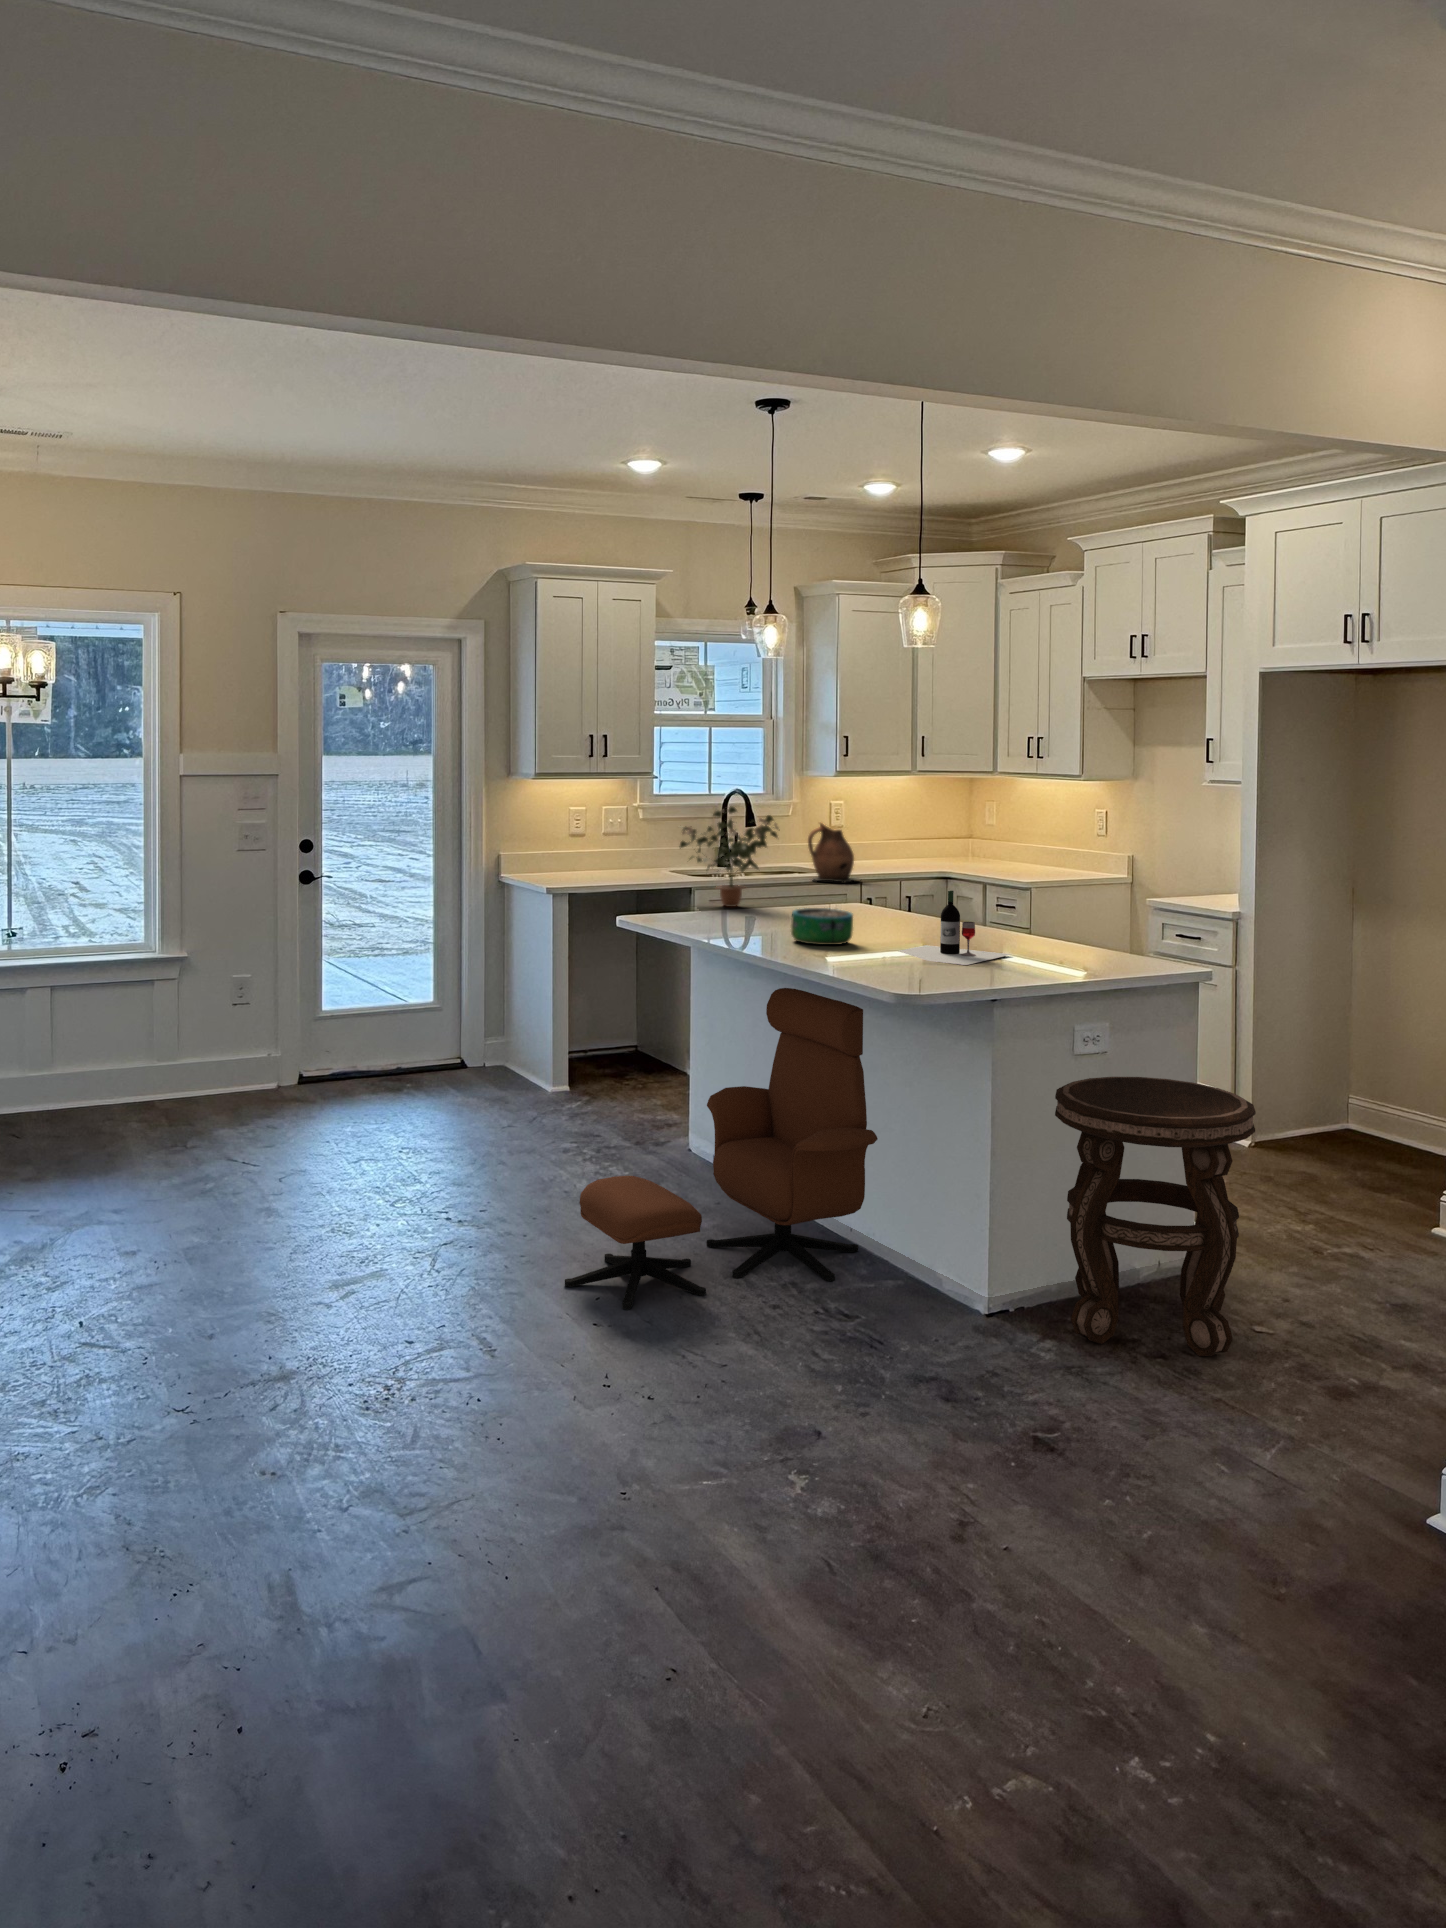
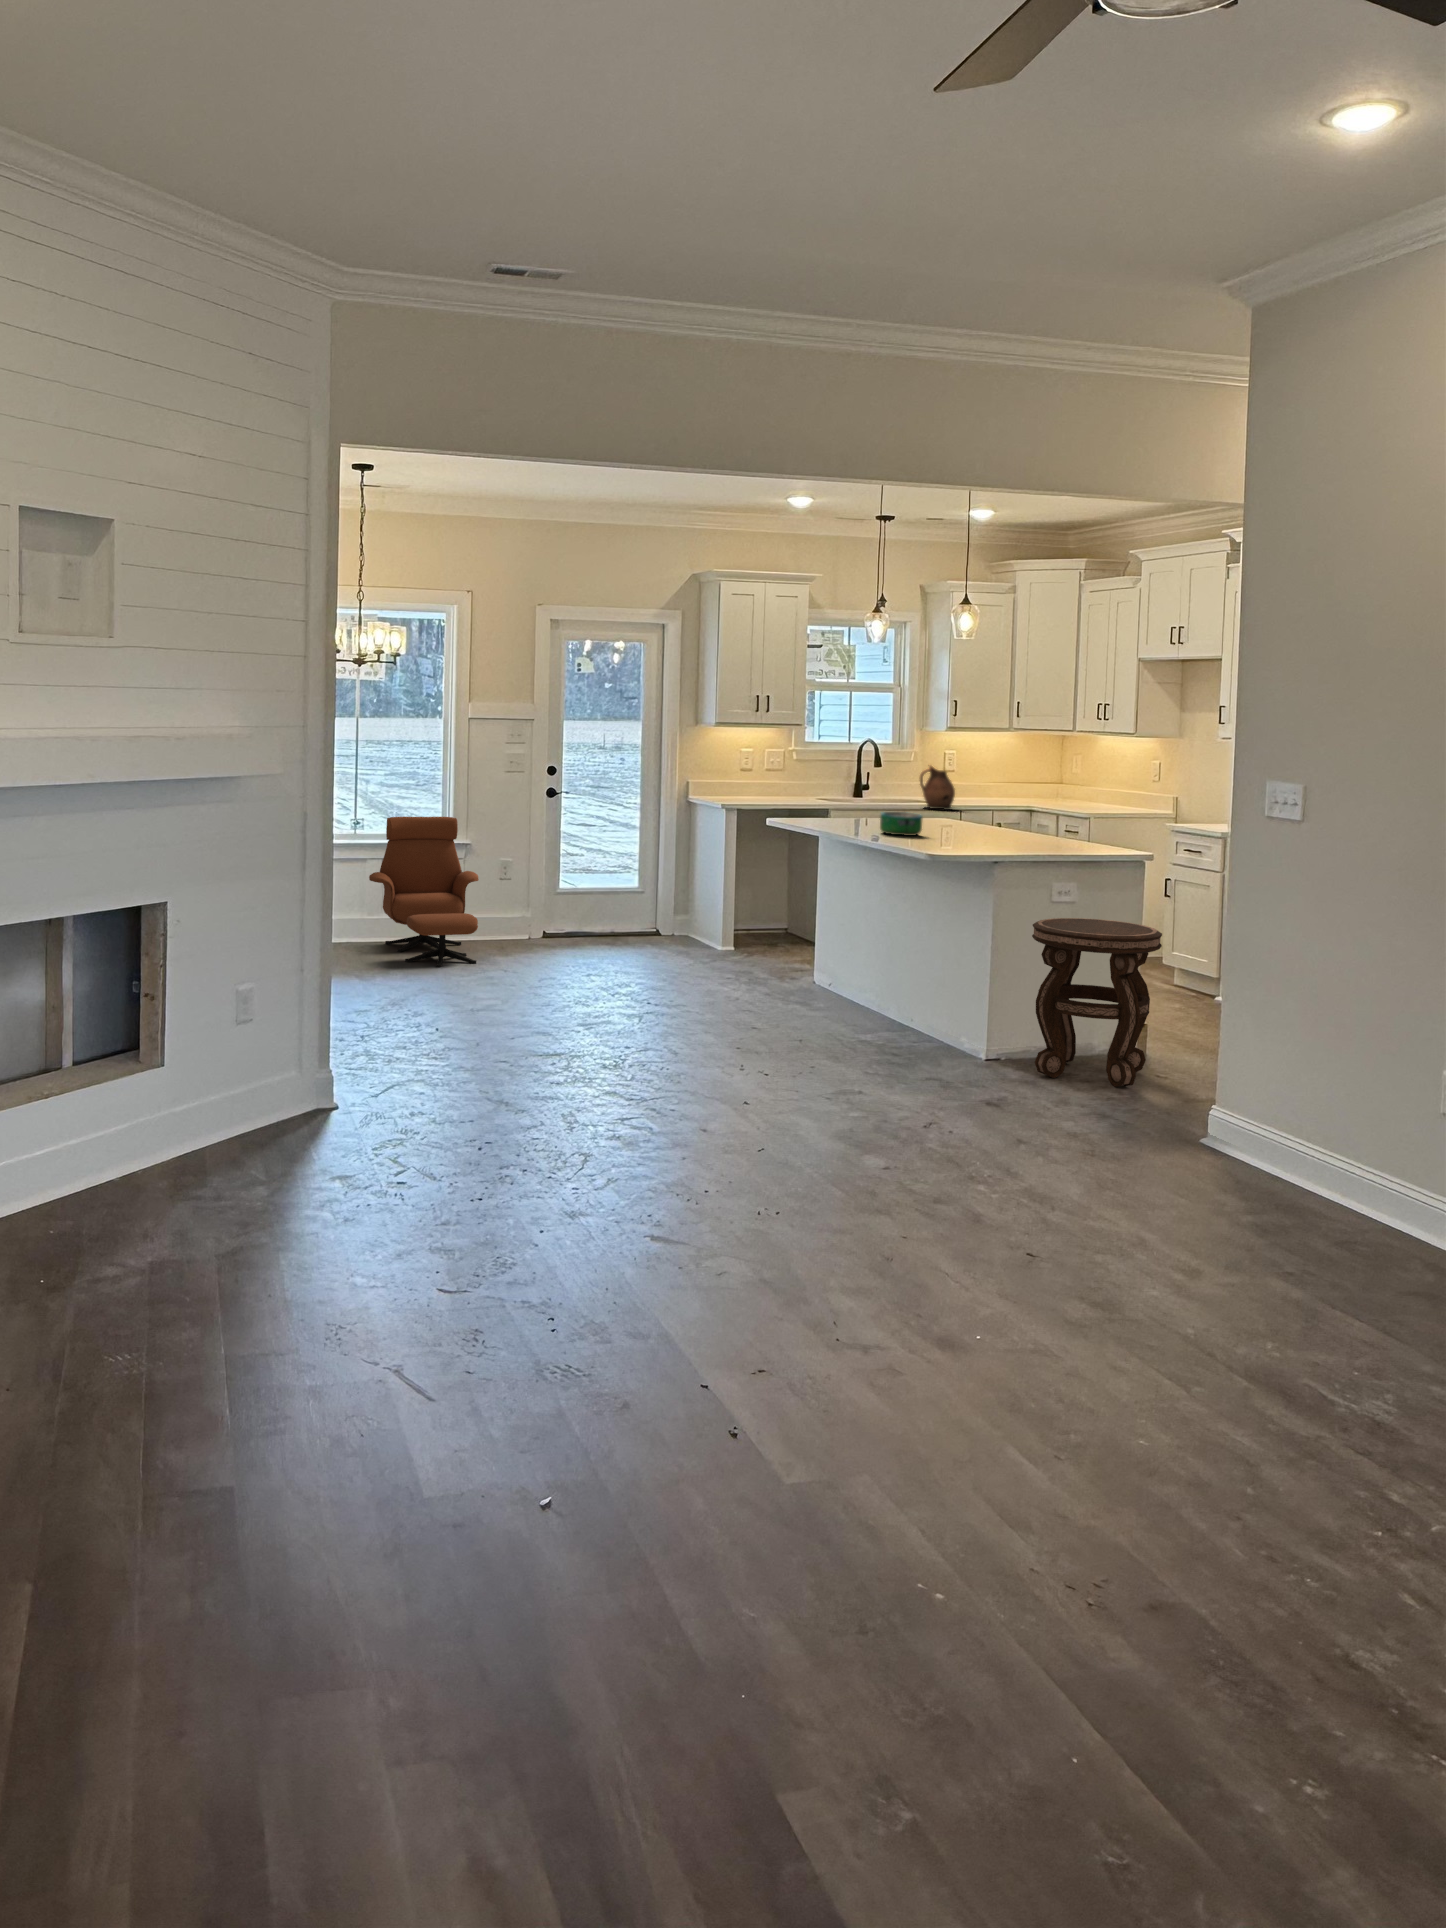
potted plant: present [679,806,778,907] -> none [813,747,887,817]
wine bottle: present [899,890,1010,965] -> none [934,800,1029,847]
lounge chair: present [565,988,878,1310] -> present [369,817,479,967]

